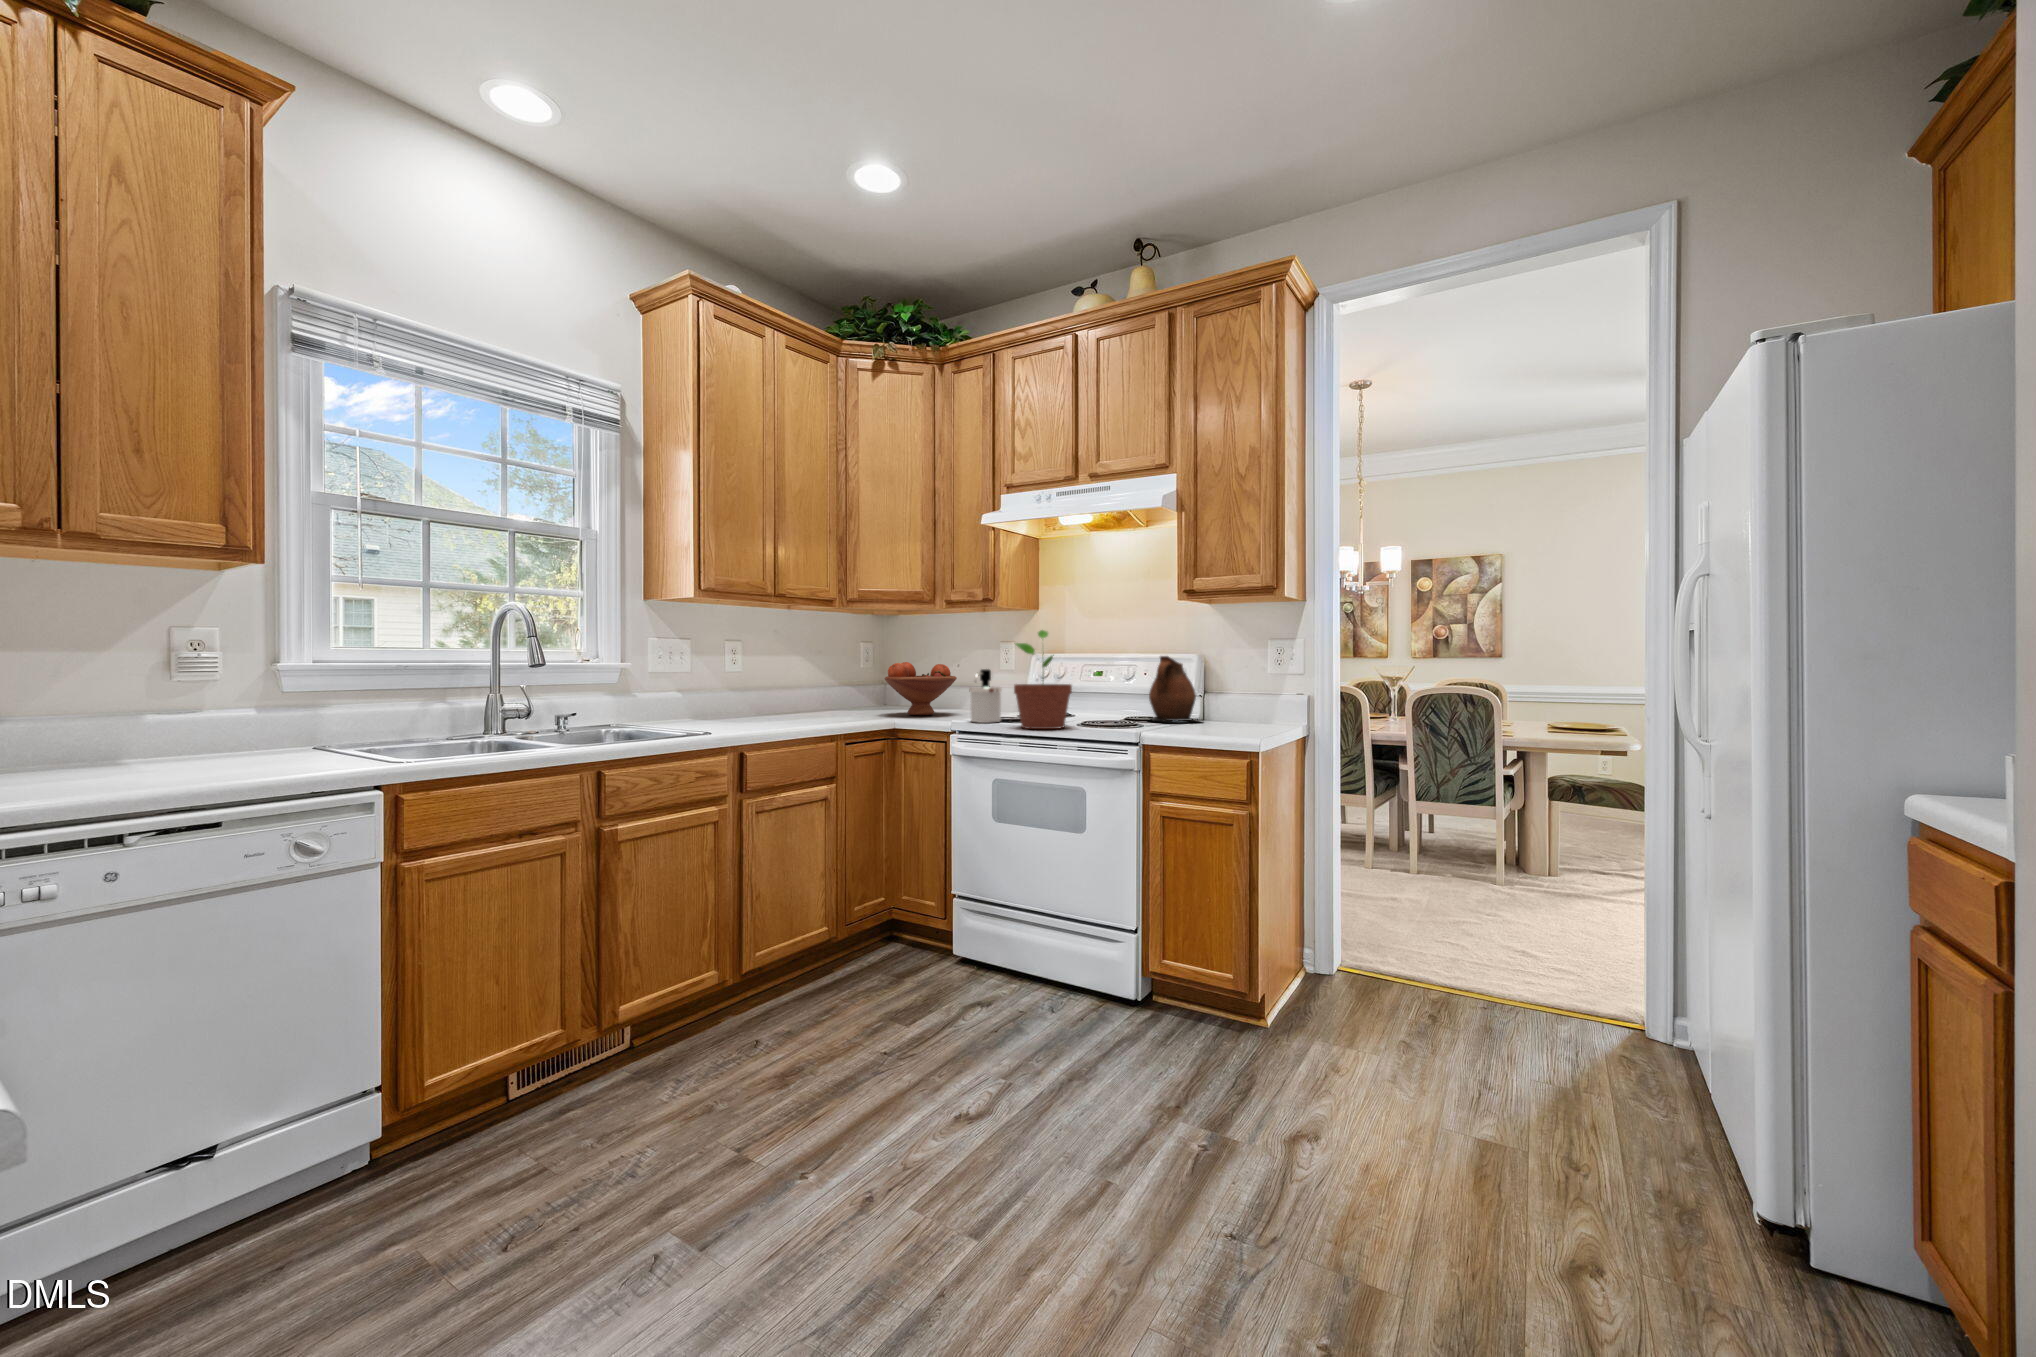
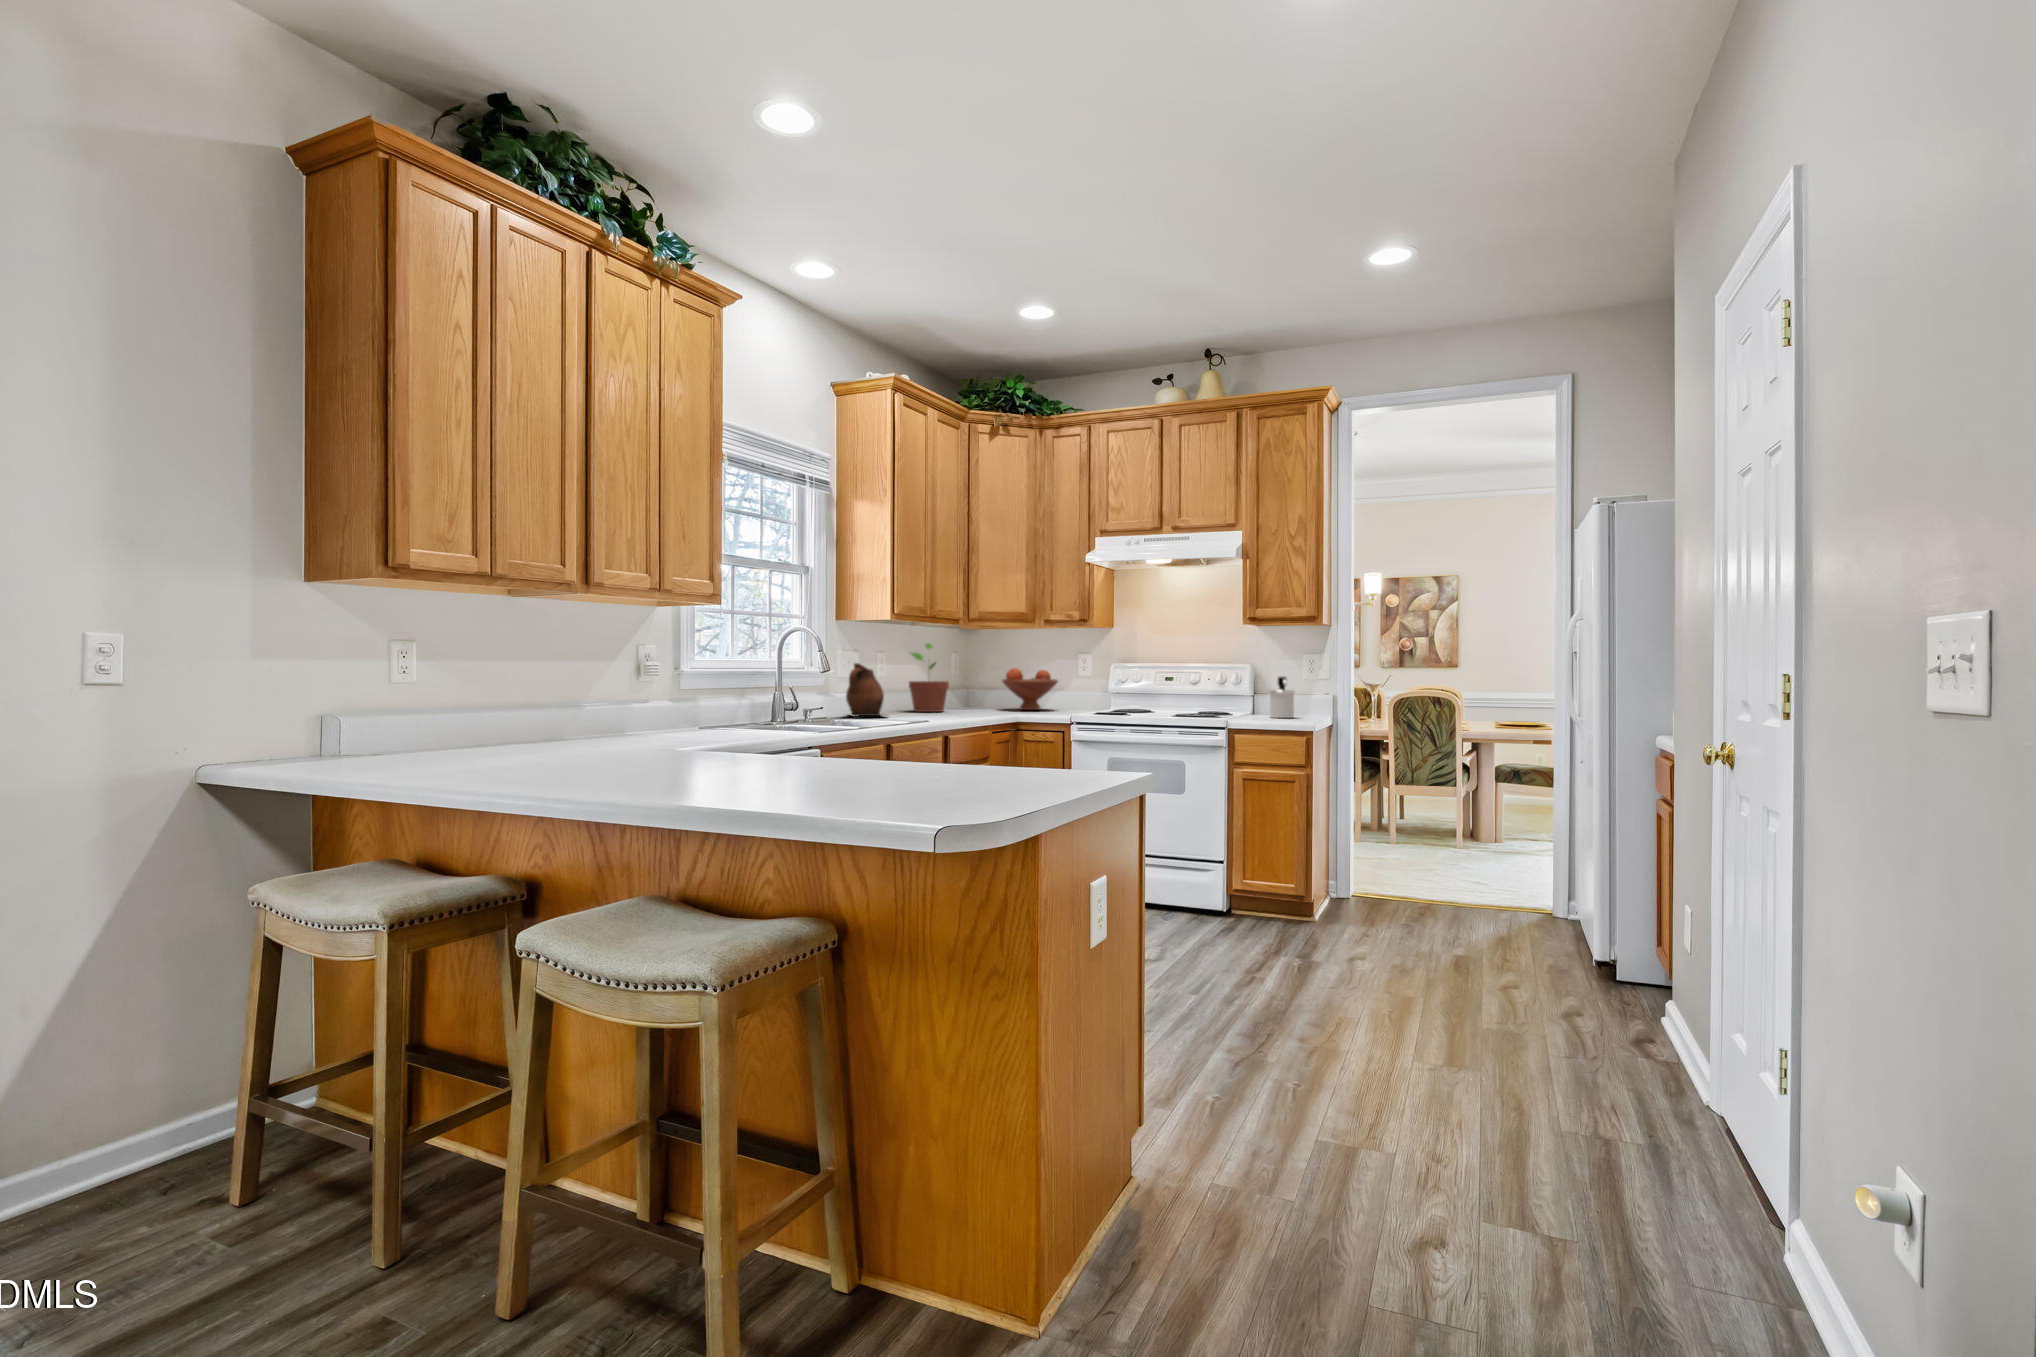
potted plant: present [1014,630,1072,729] -> present [909,644,949,712]
ceramic pitcher: present [1149,656,1198,721] -> present [846,663,884,717]
soap dispenser: present [969,669,1002,723] -> present [1269,677,1295,718]

